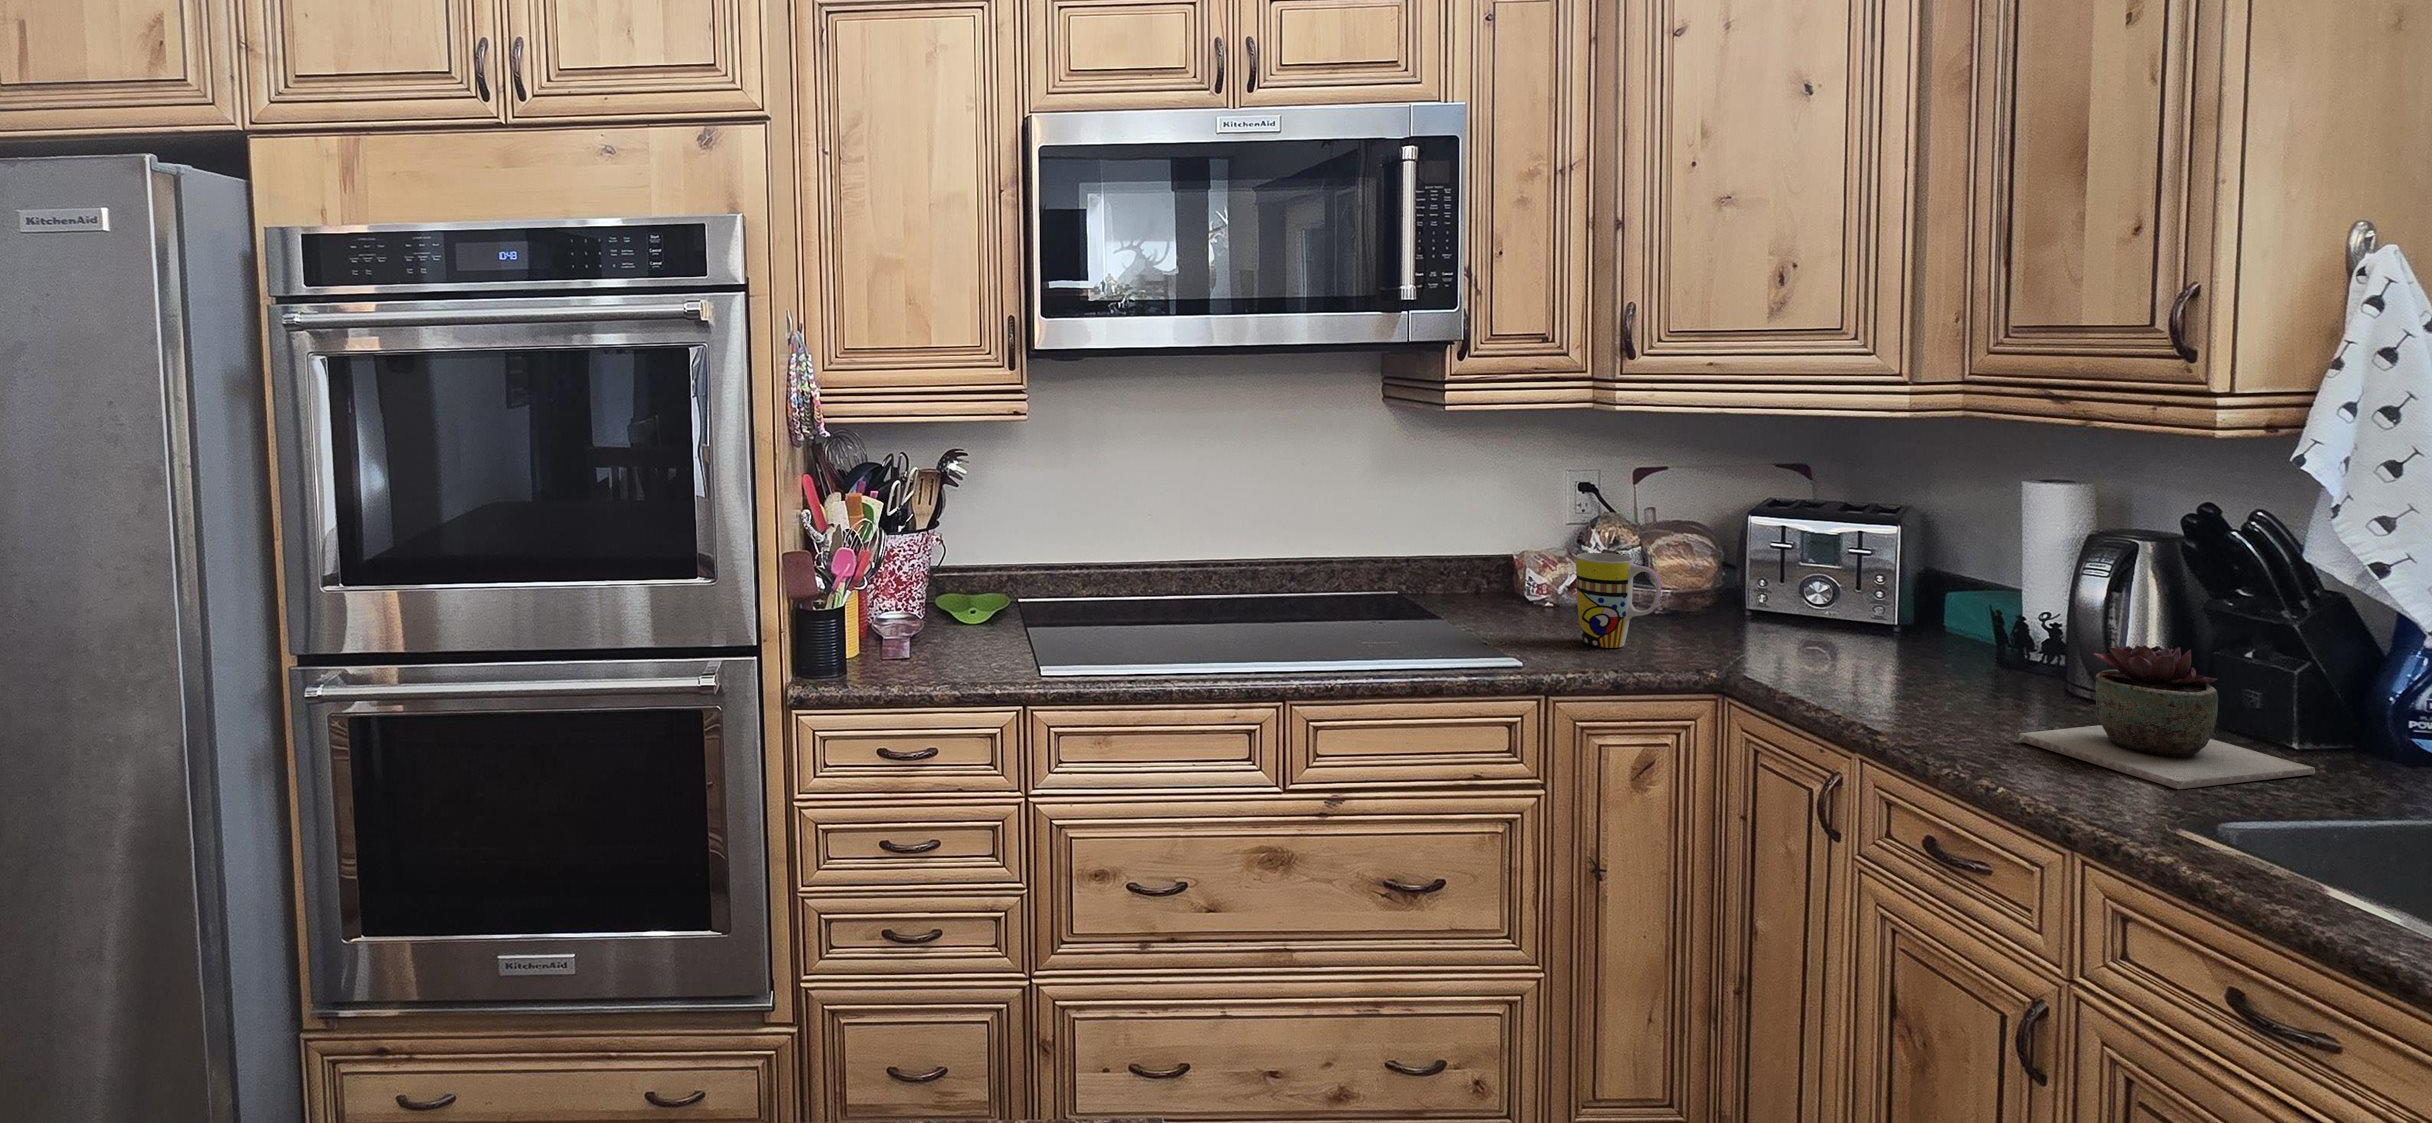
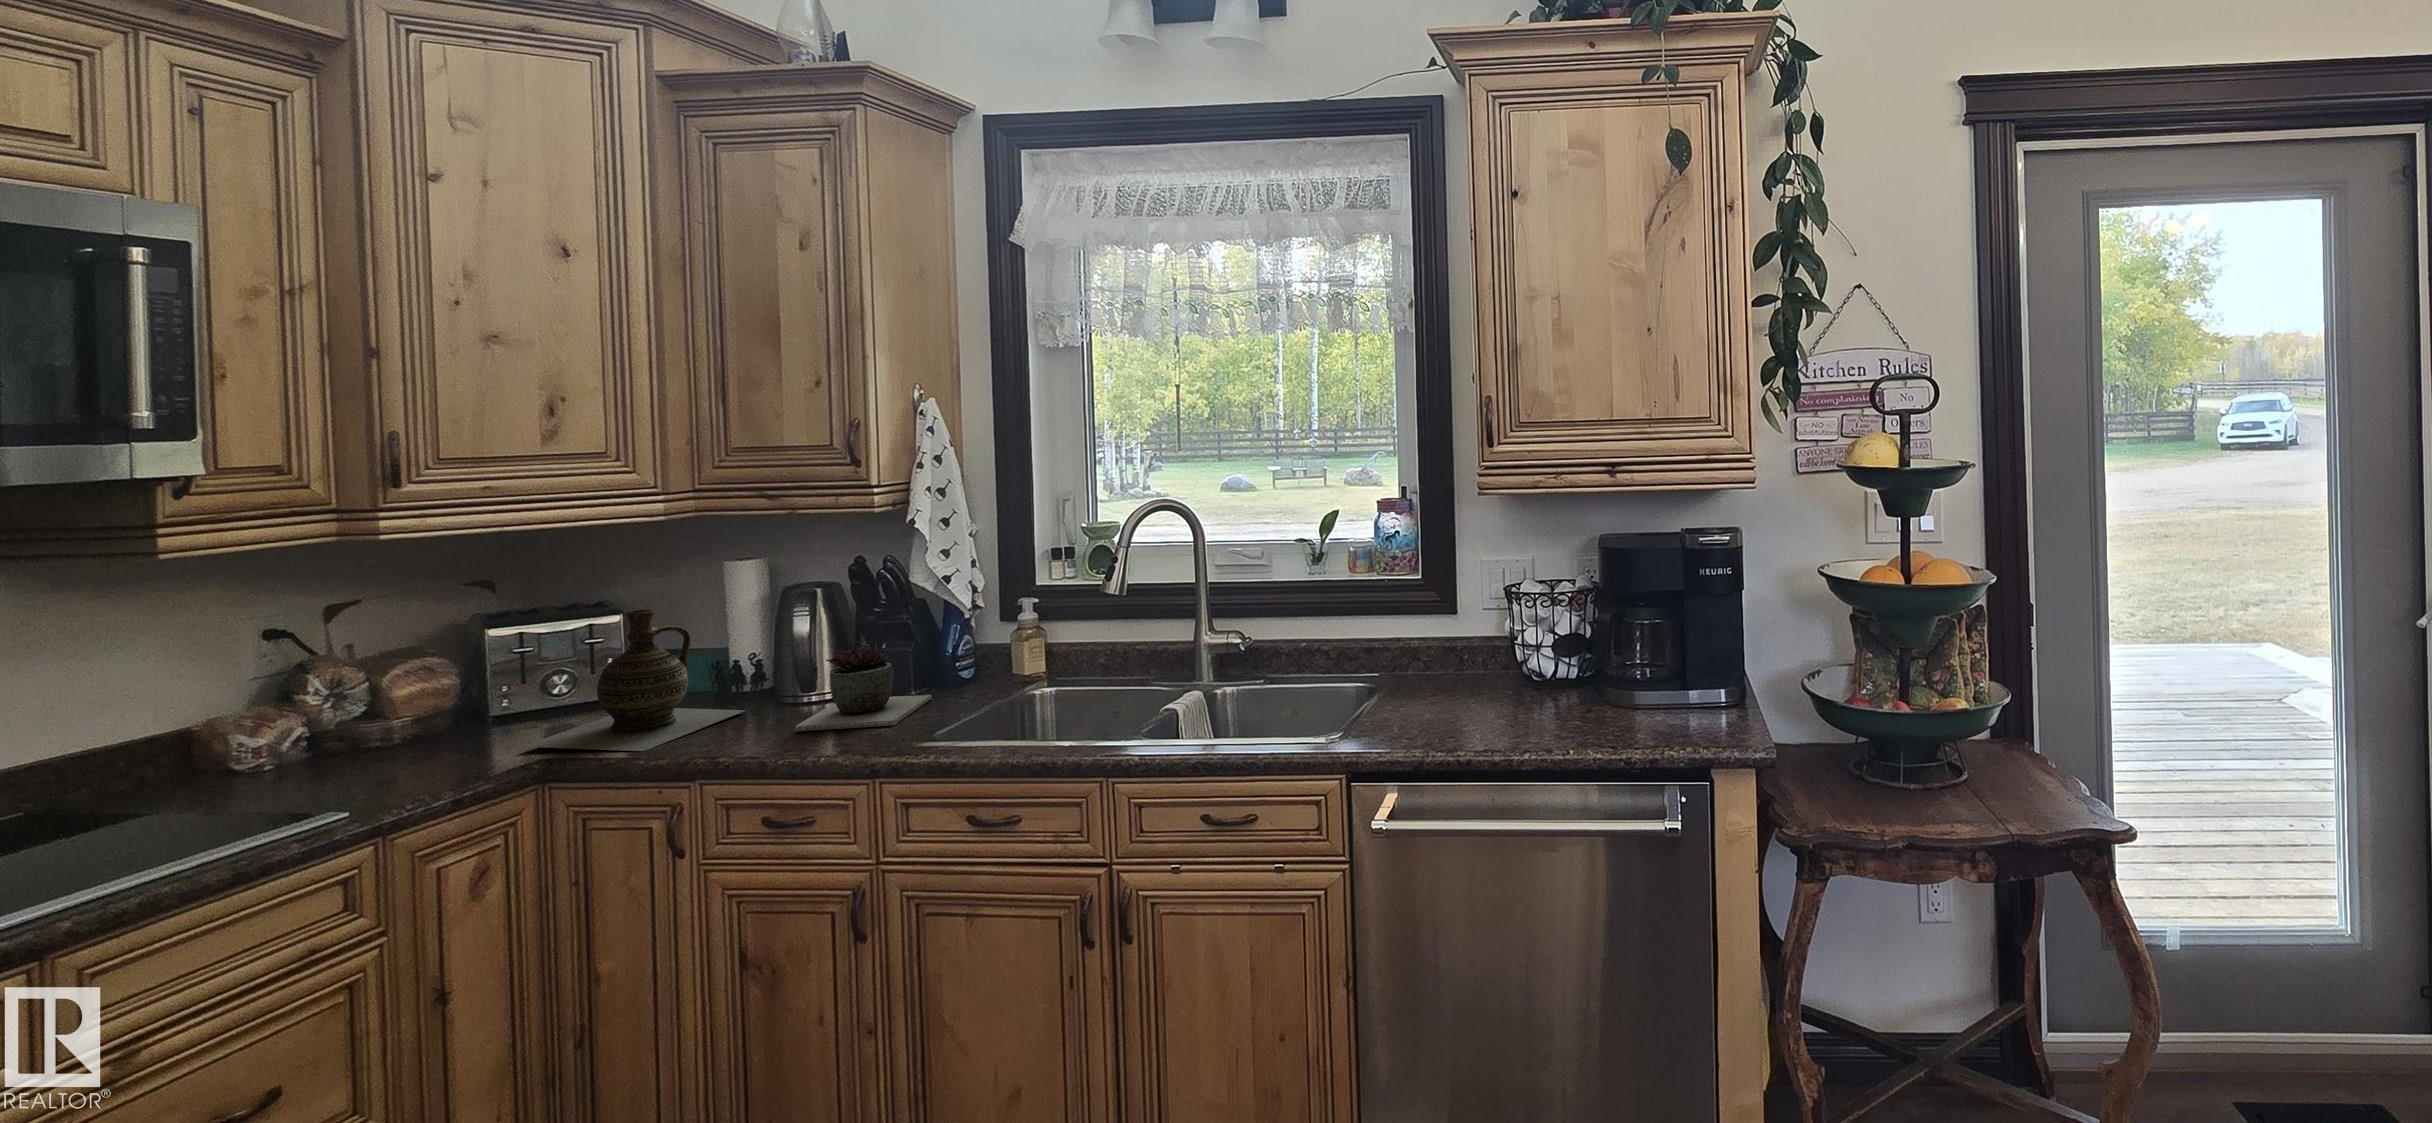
ceramic jug: none [1722,525,1999,697] -> present [522,610,745,751]
mug: present [1576,553,1661,648] -> none [353,685,460,785]

